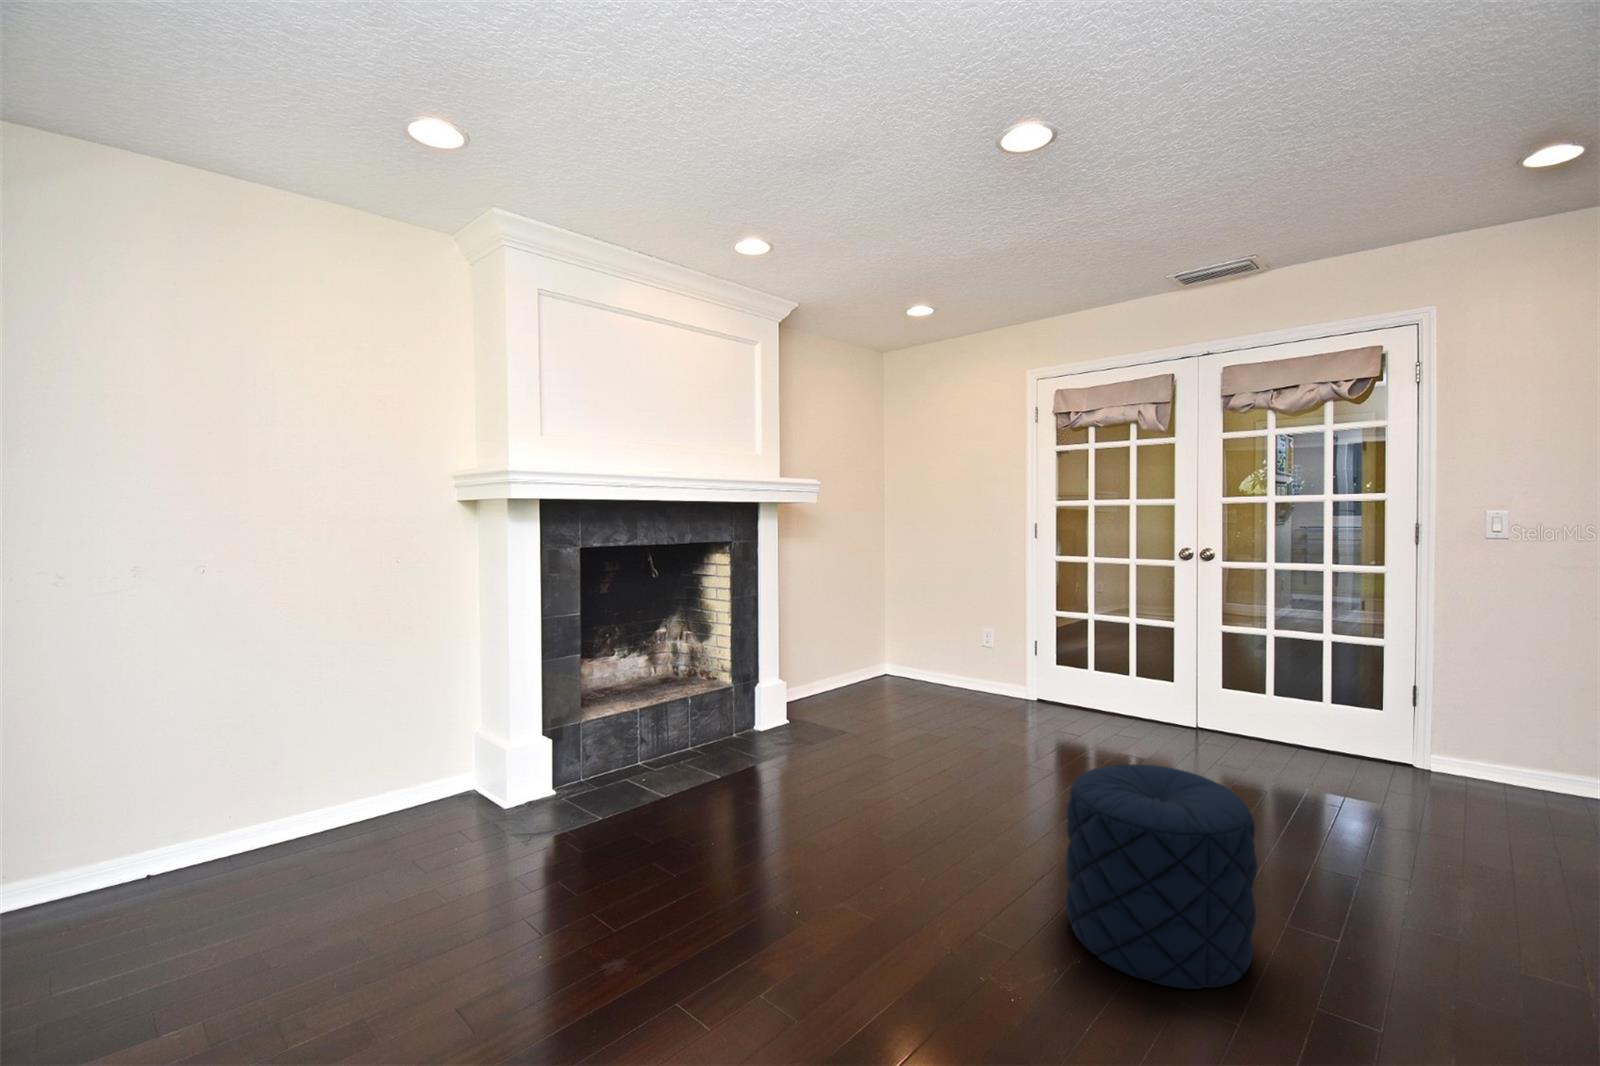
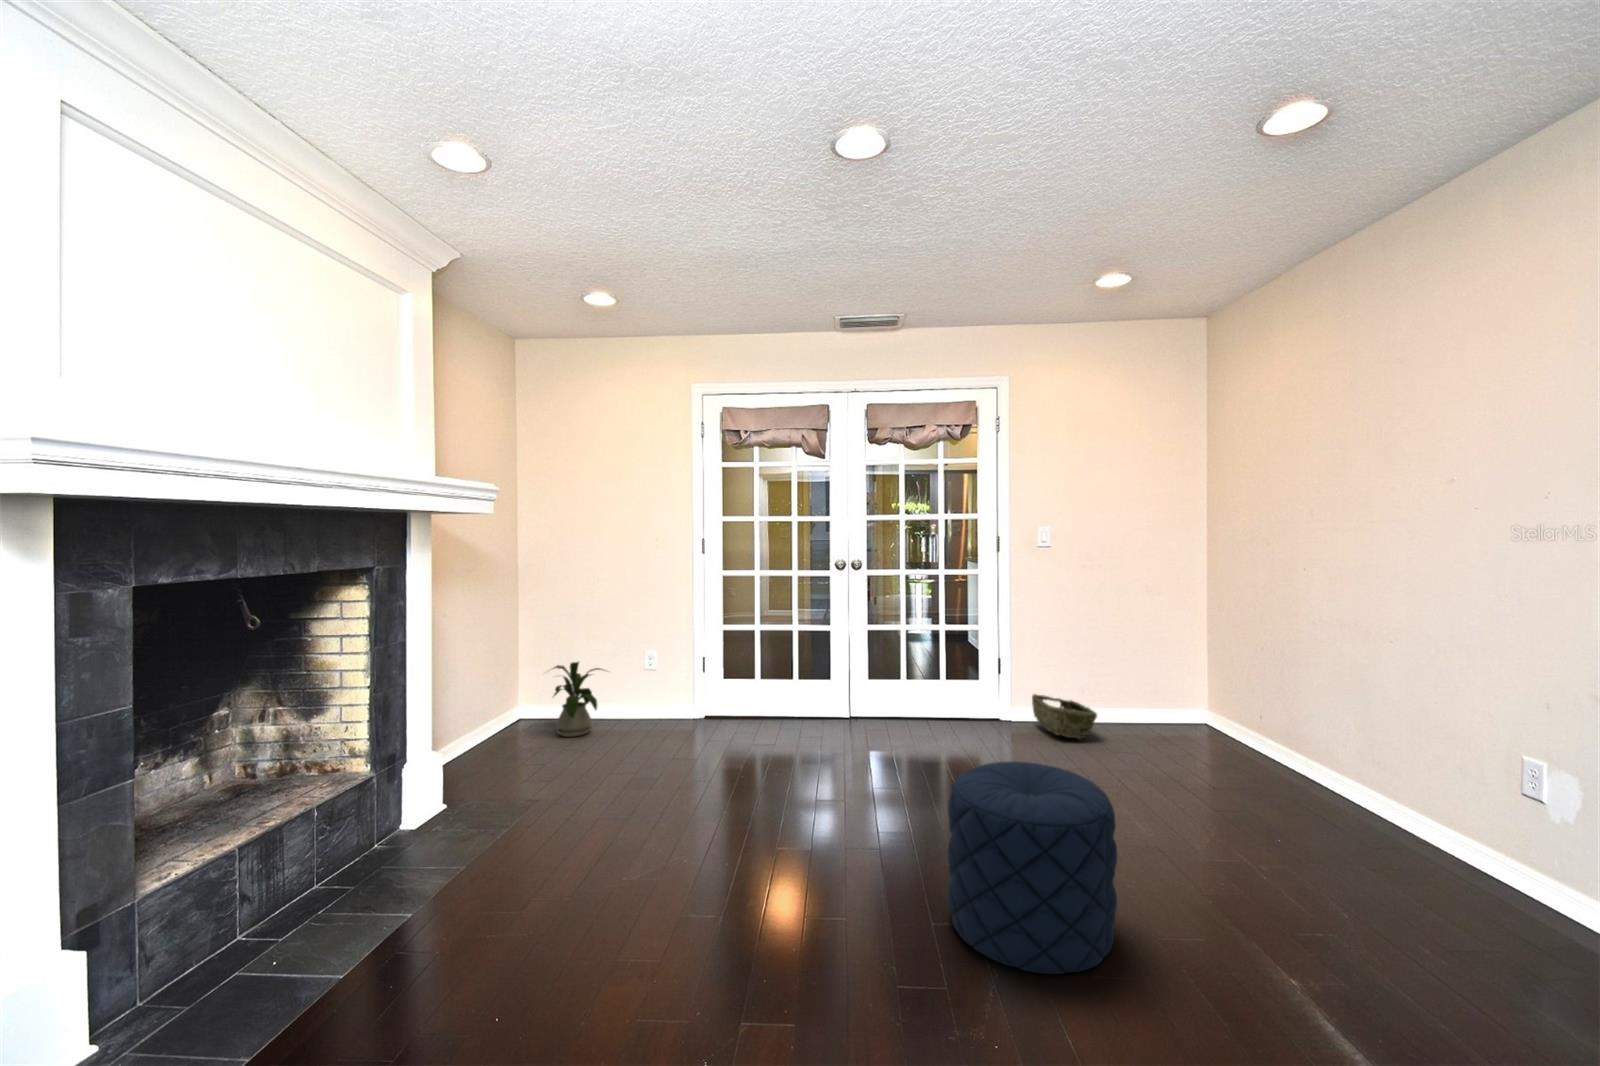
house plant: none [895,630,946,694] -> present [554,662,602,737]
woven basket: none [1465,741,1563,814] -> present [1032,694,1097,739]

